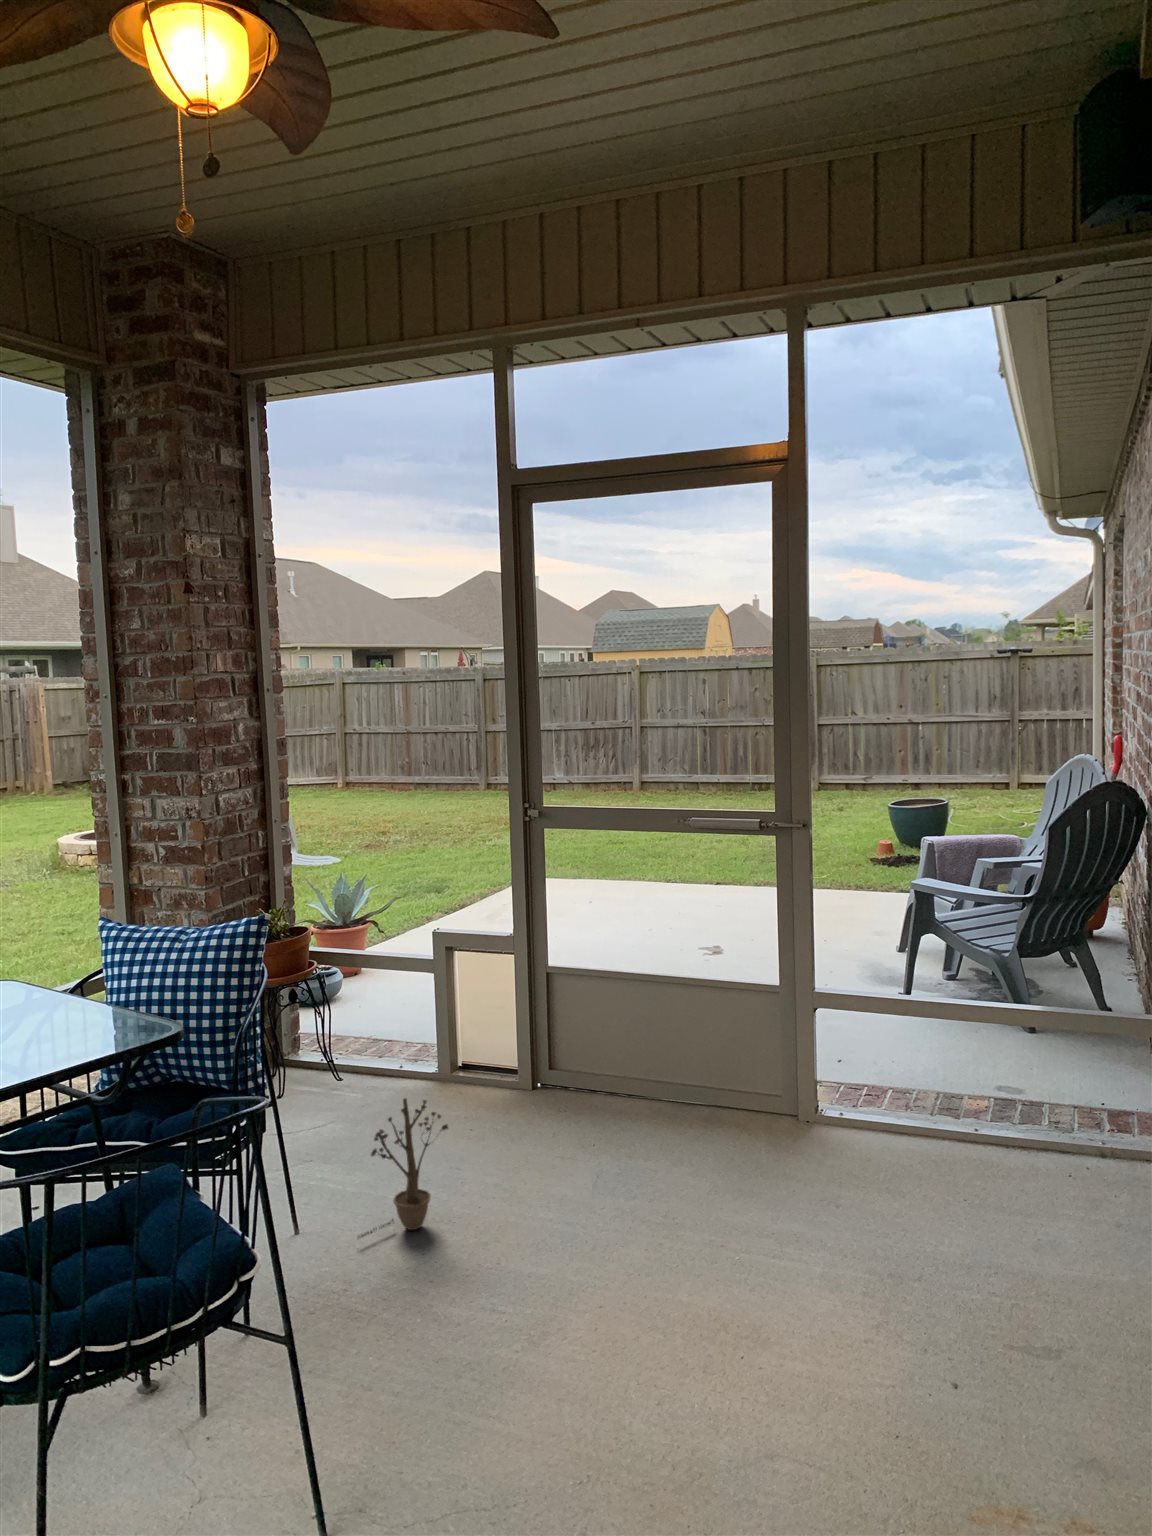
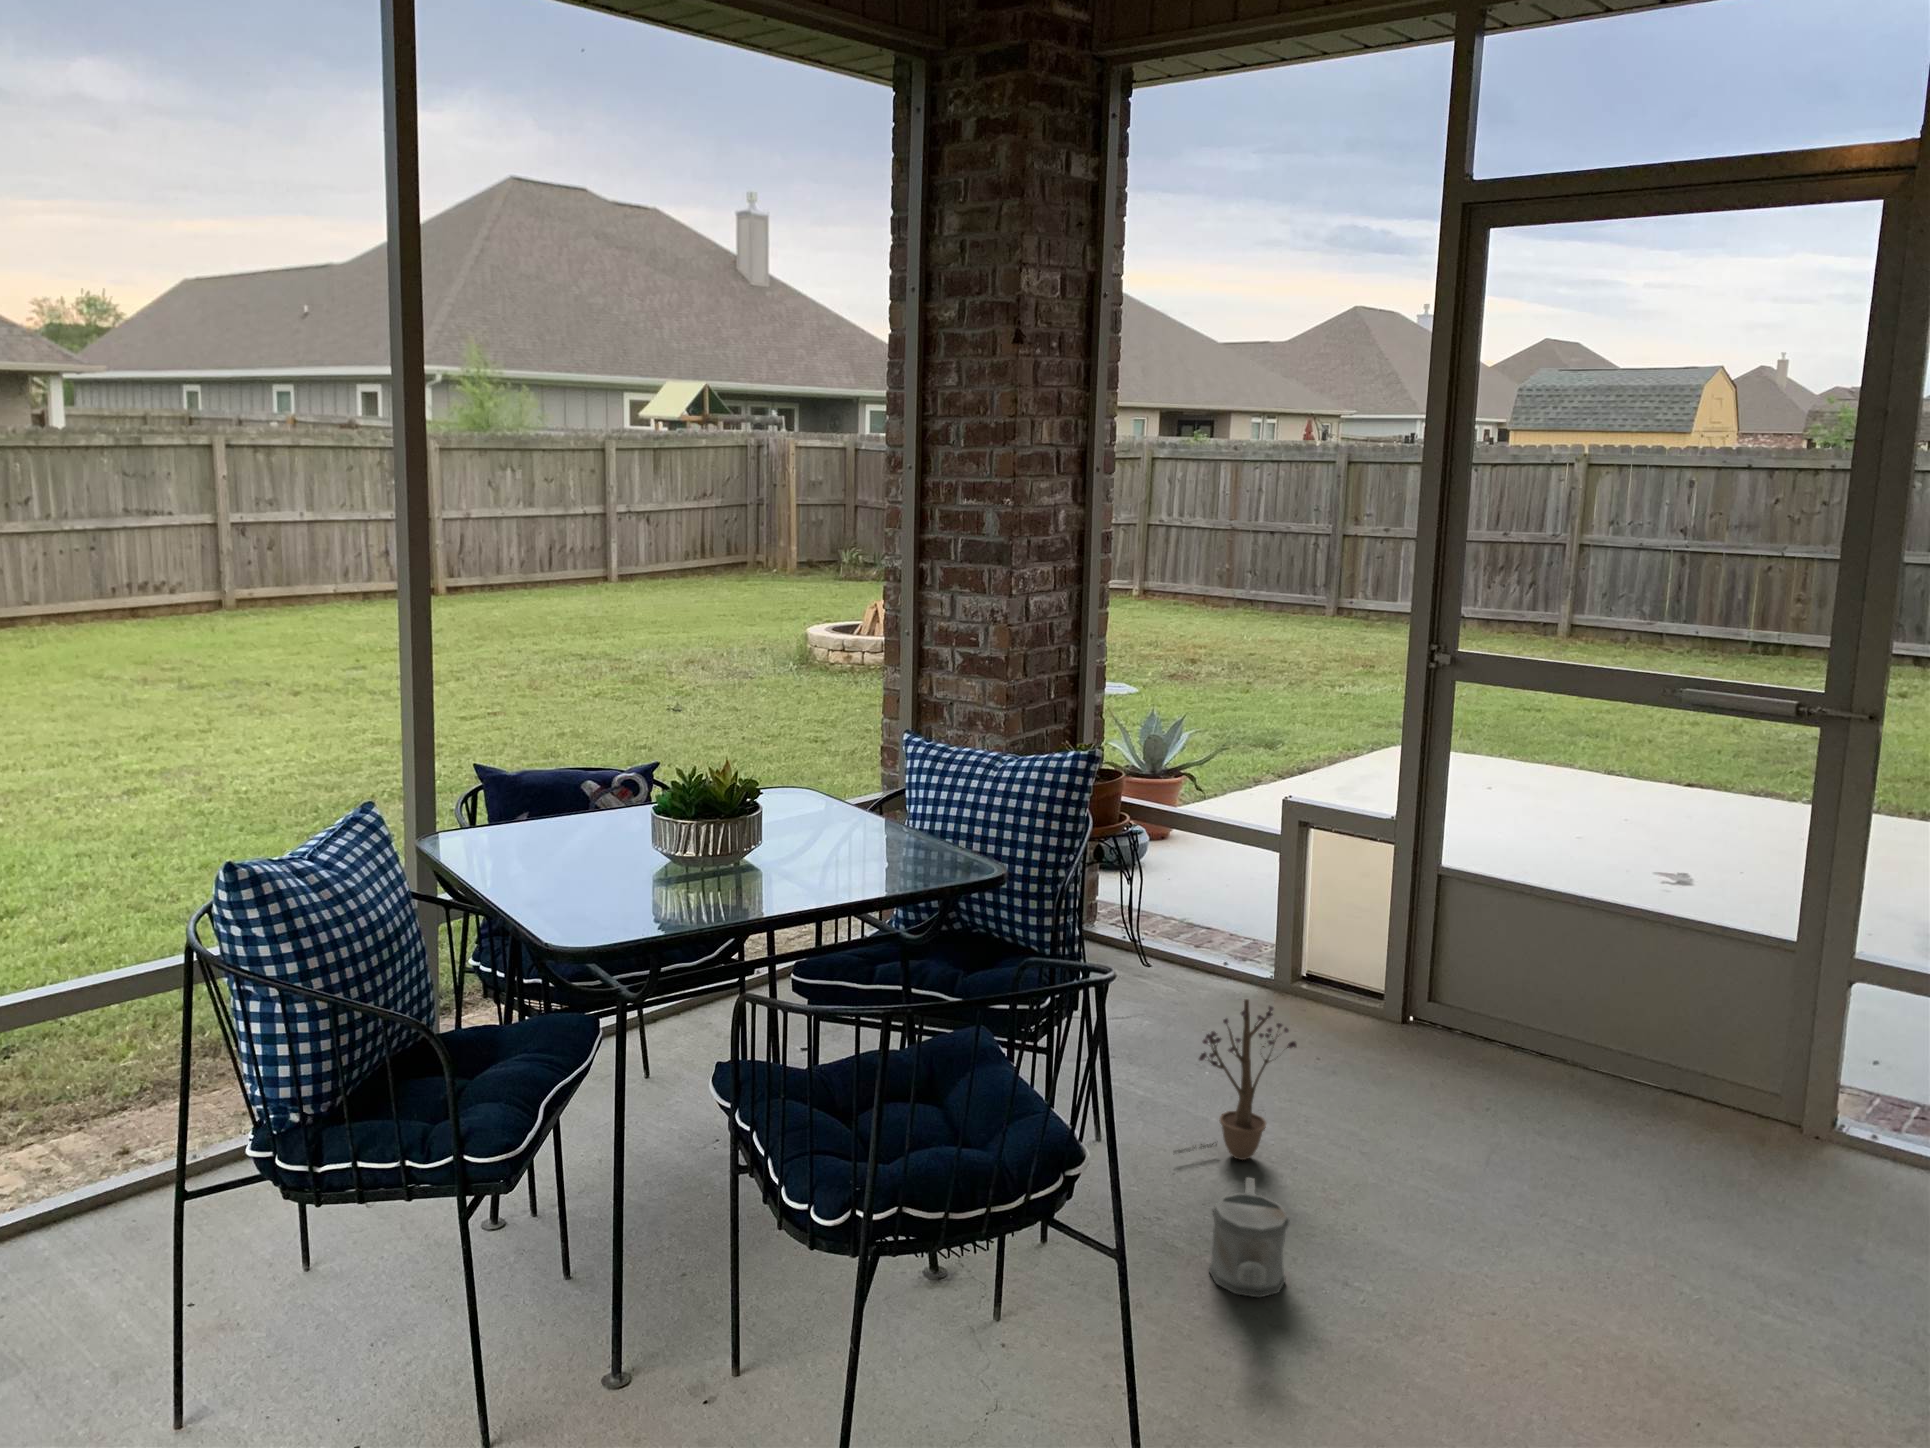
watering can: none [383,1248,448,1355] -> present [1209,1177,1290,1297]

